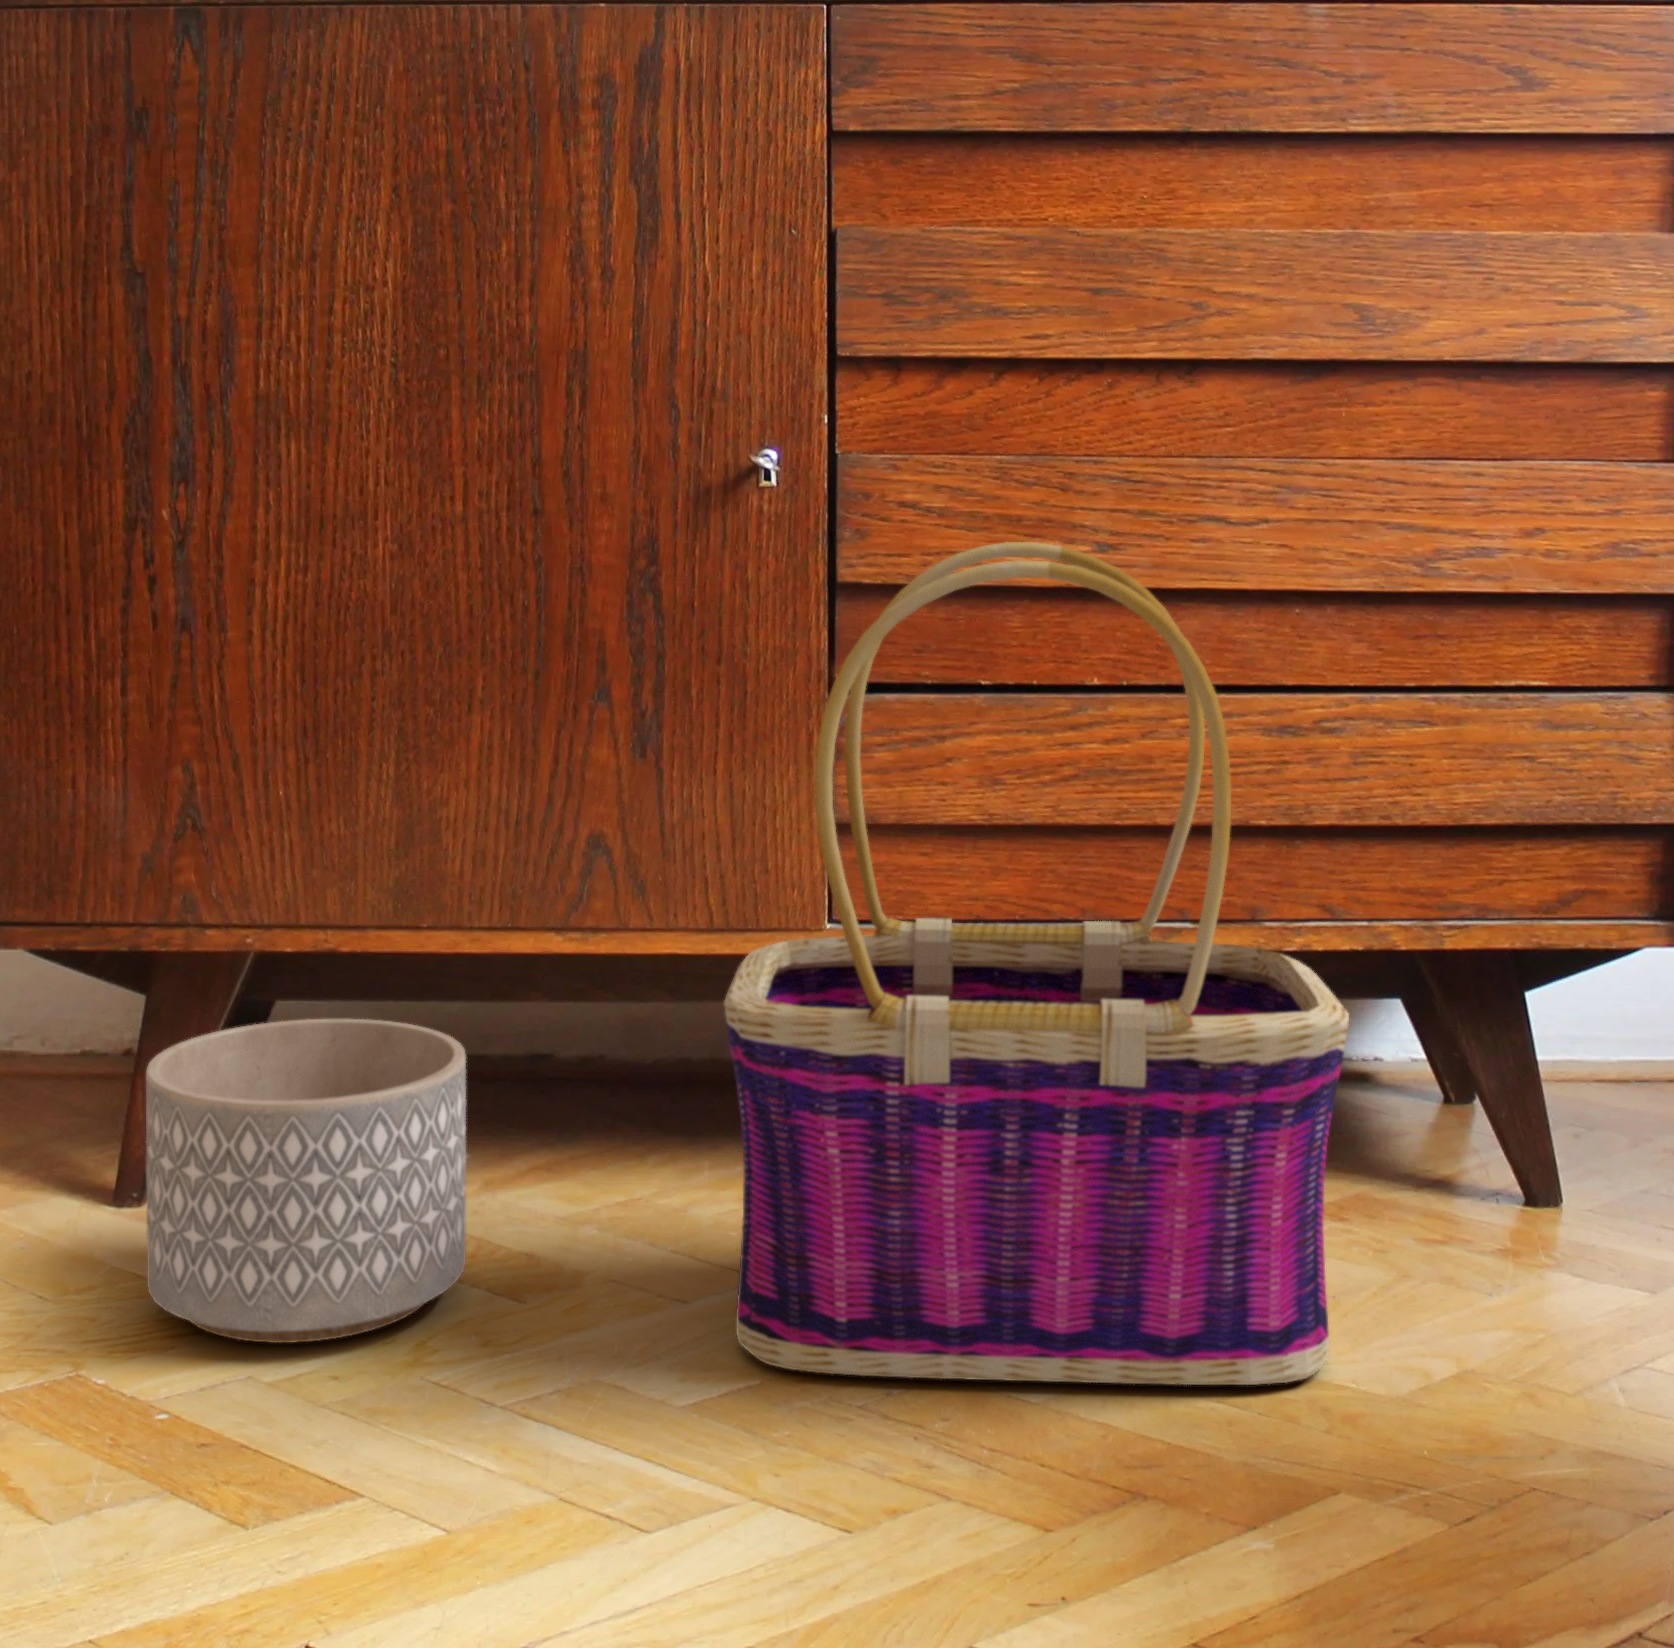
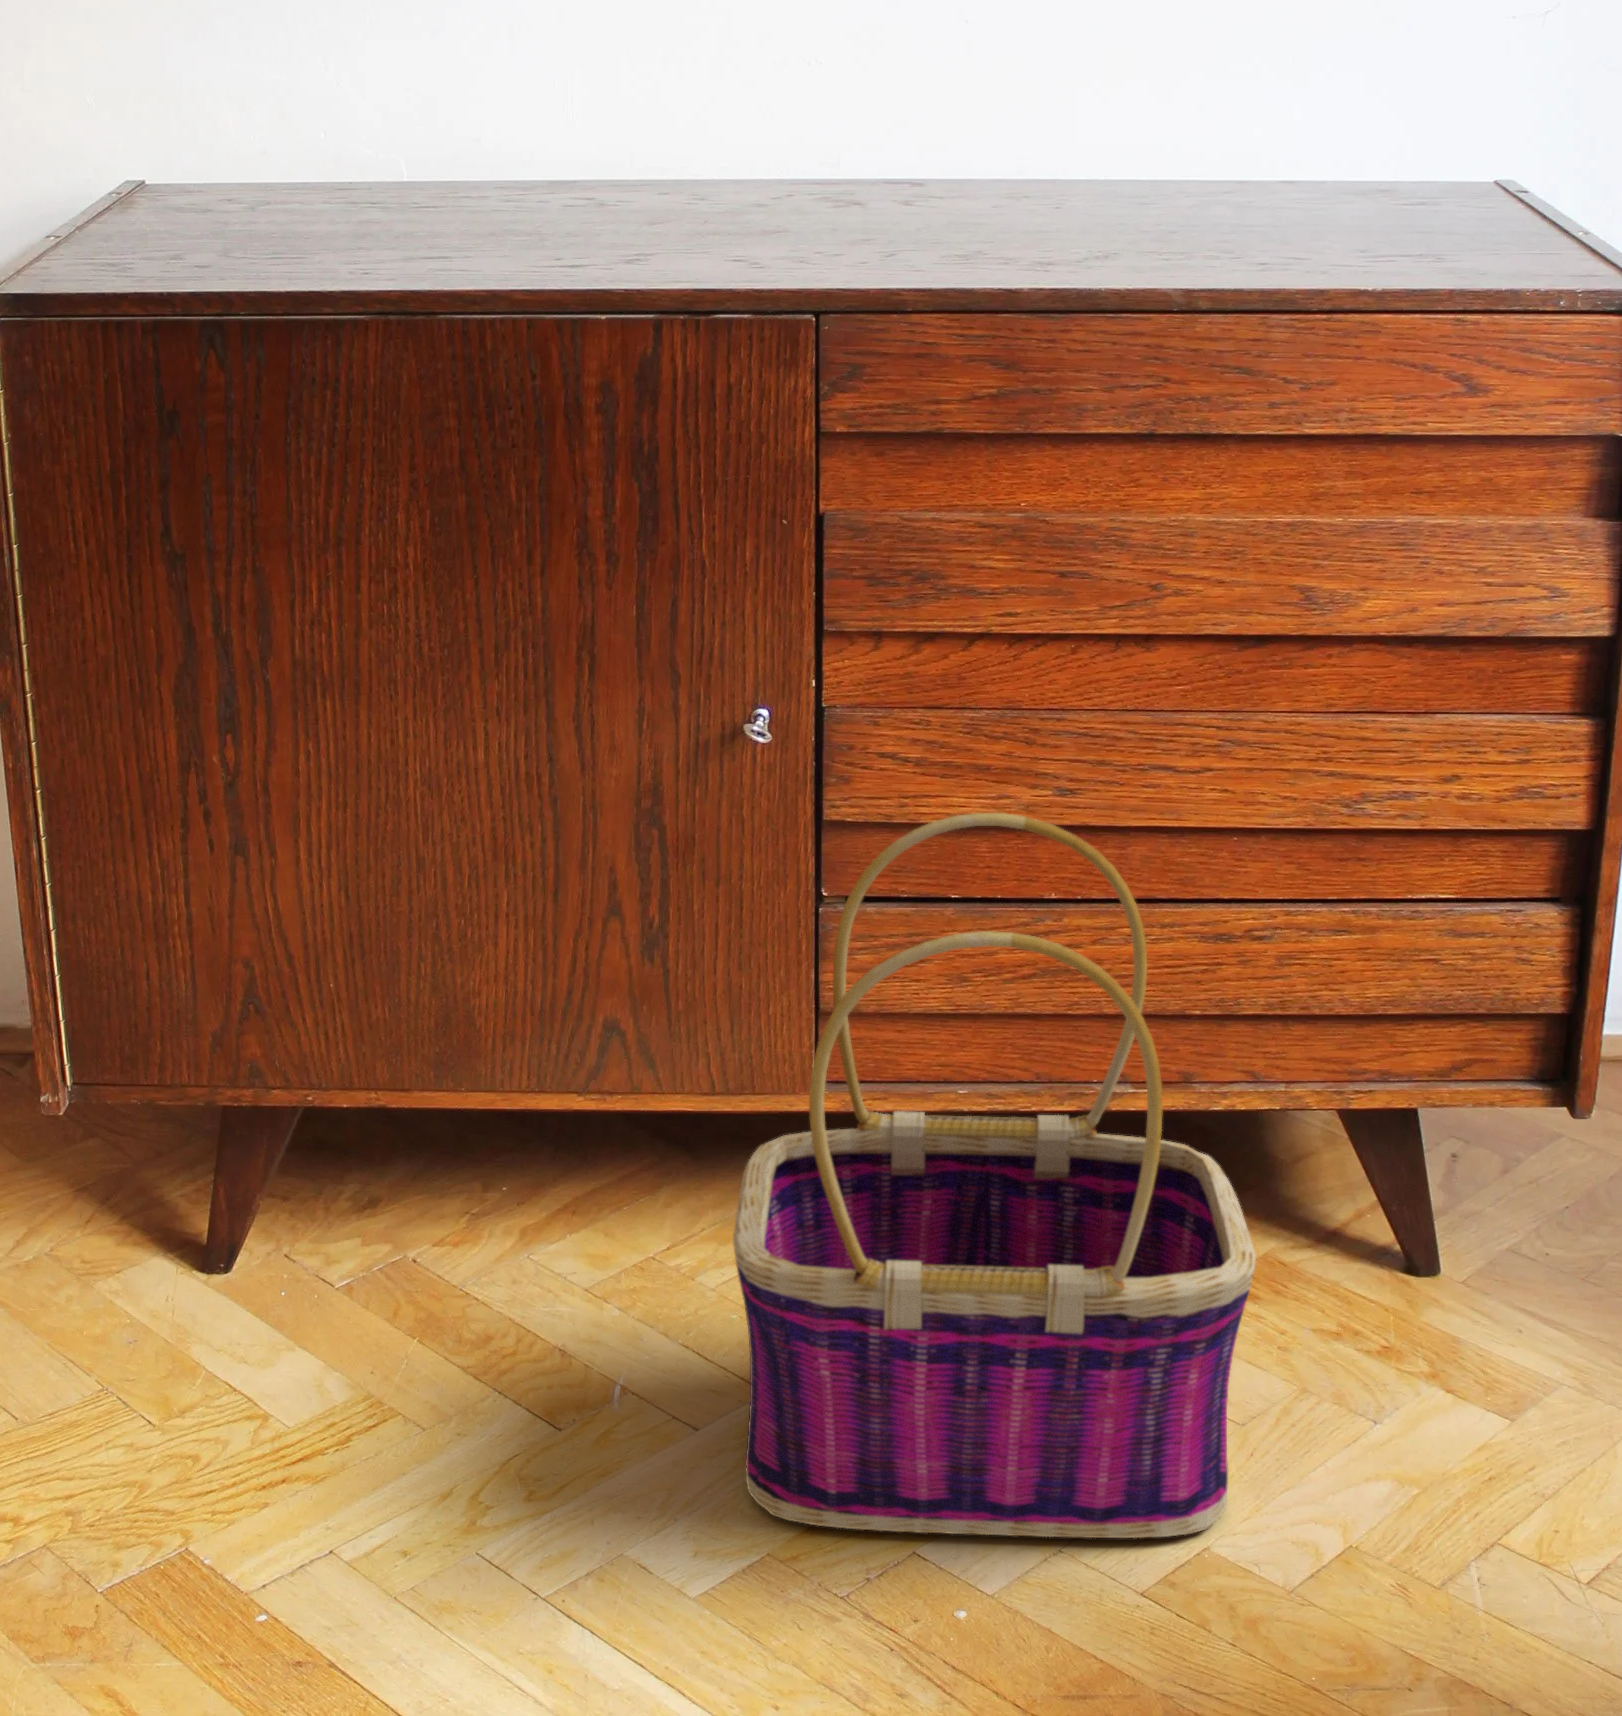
planter: present [146,1019,466,1343] -> none [247,1185,520,1490]

